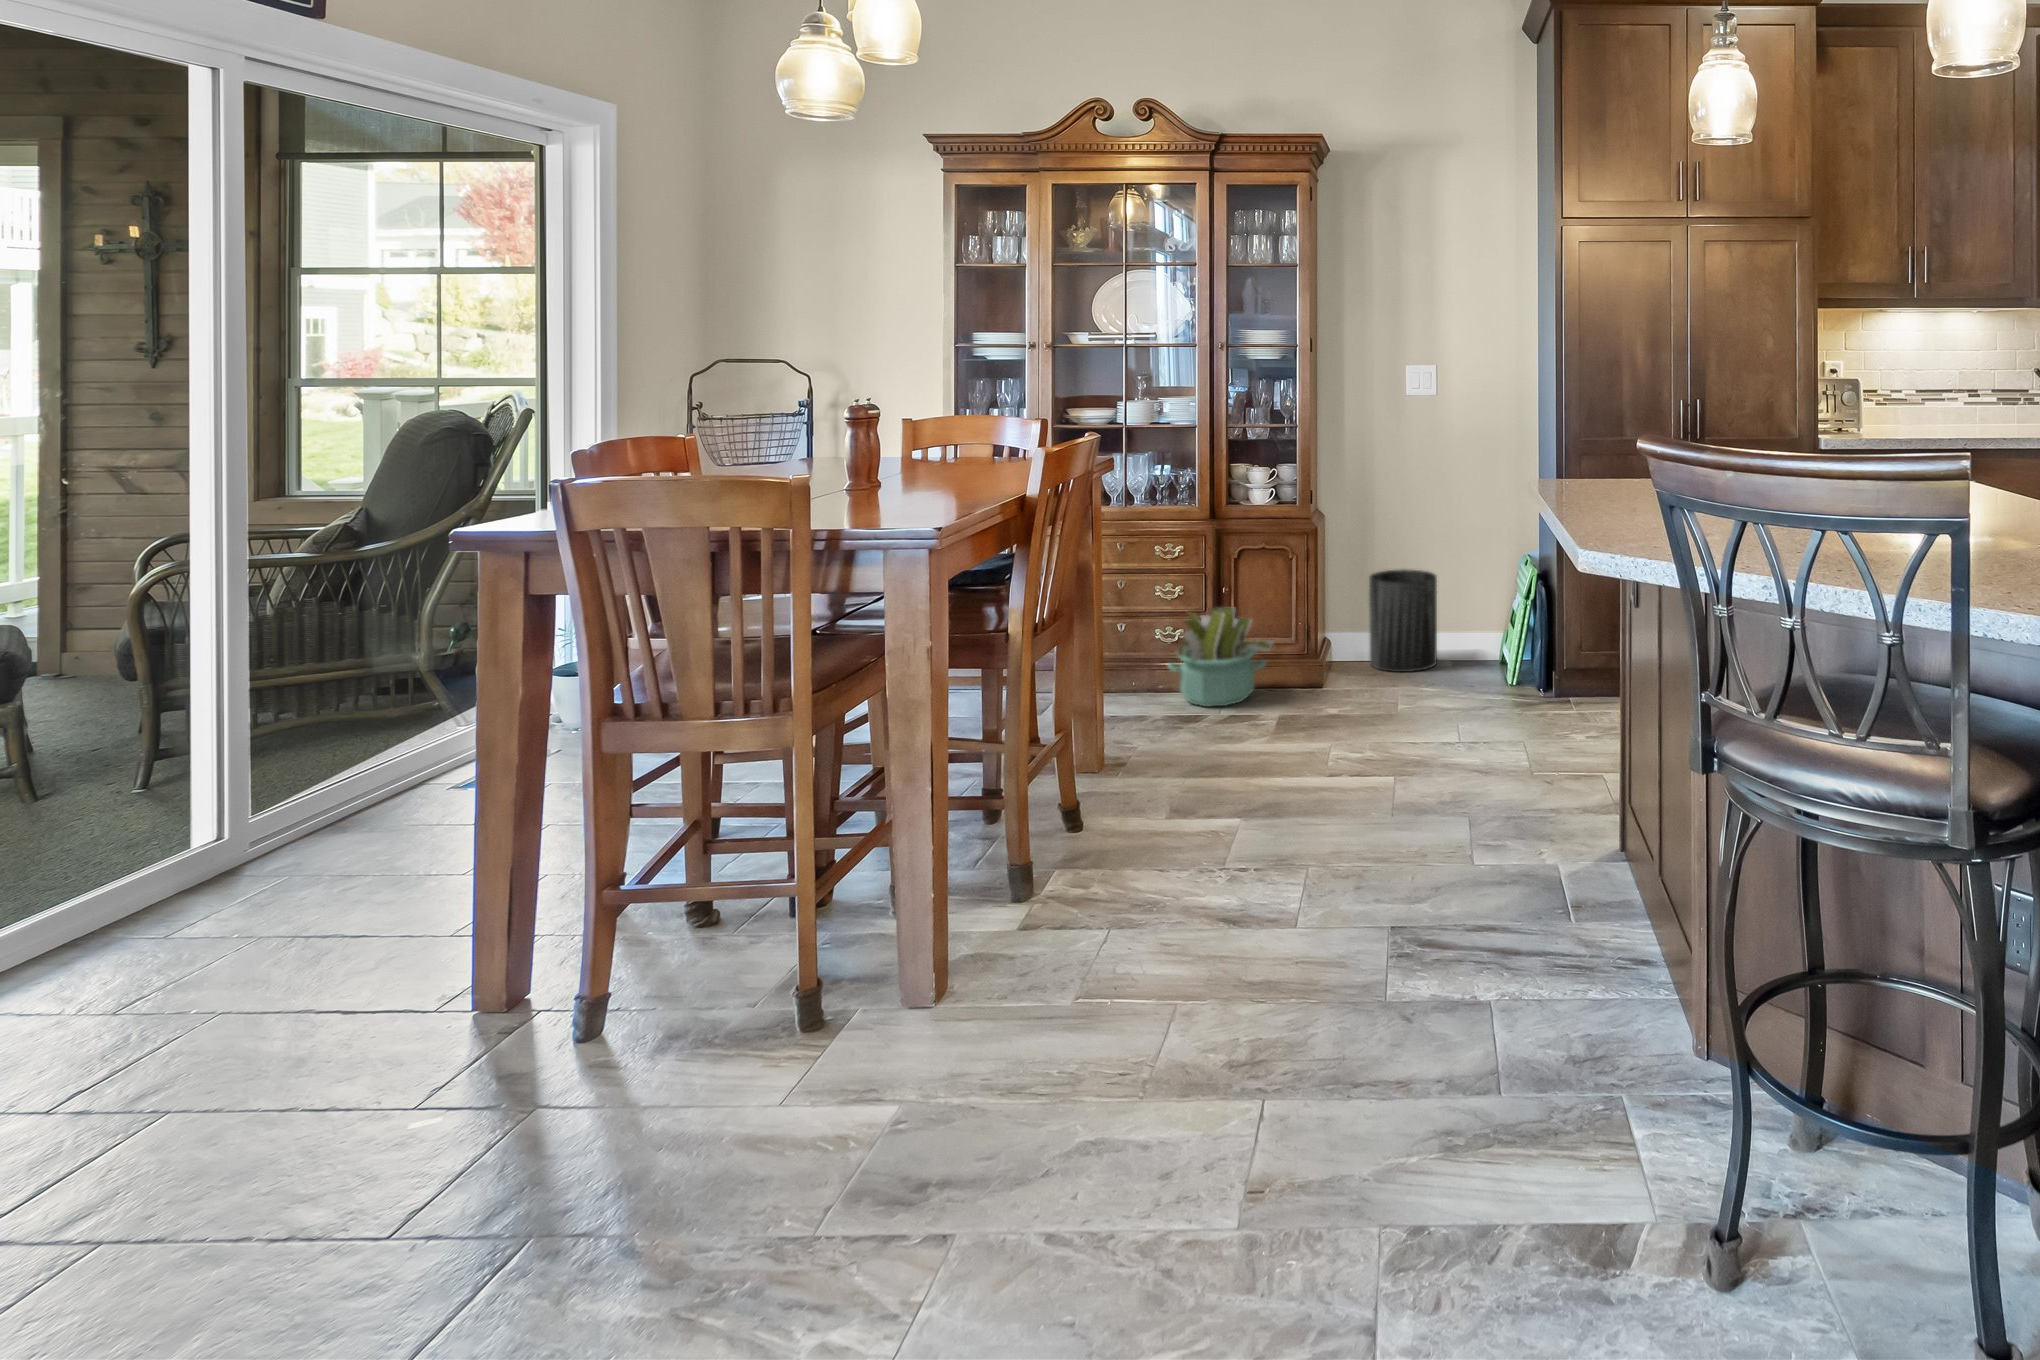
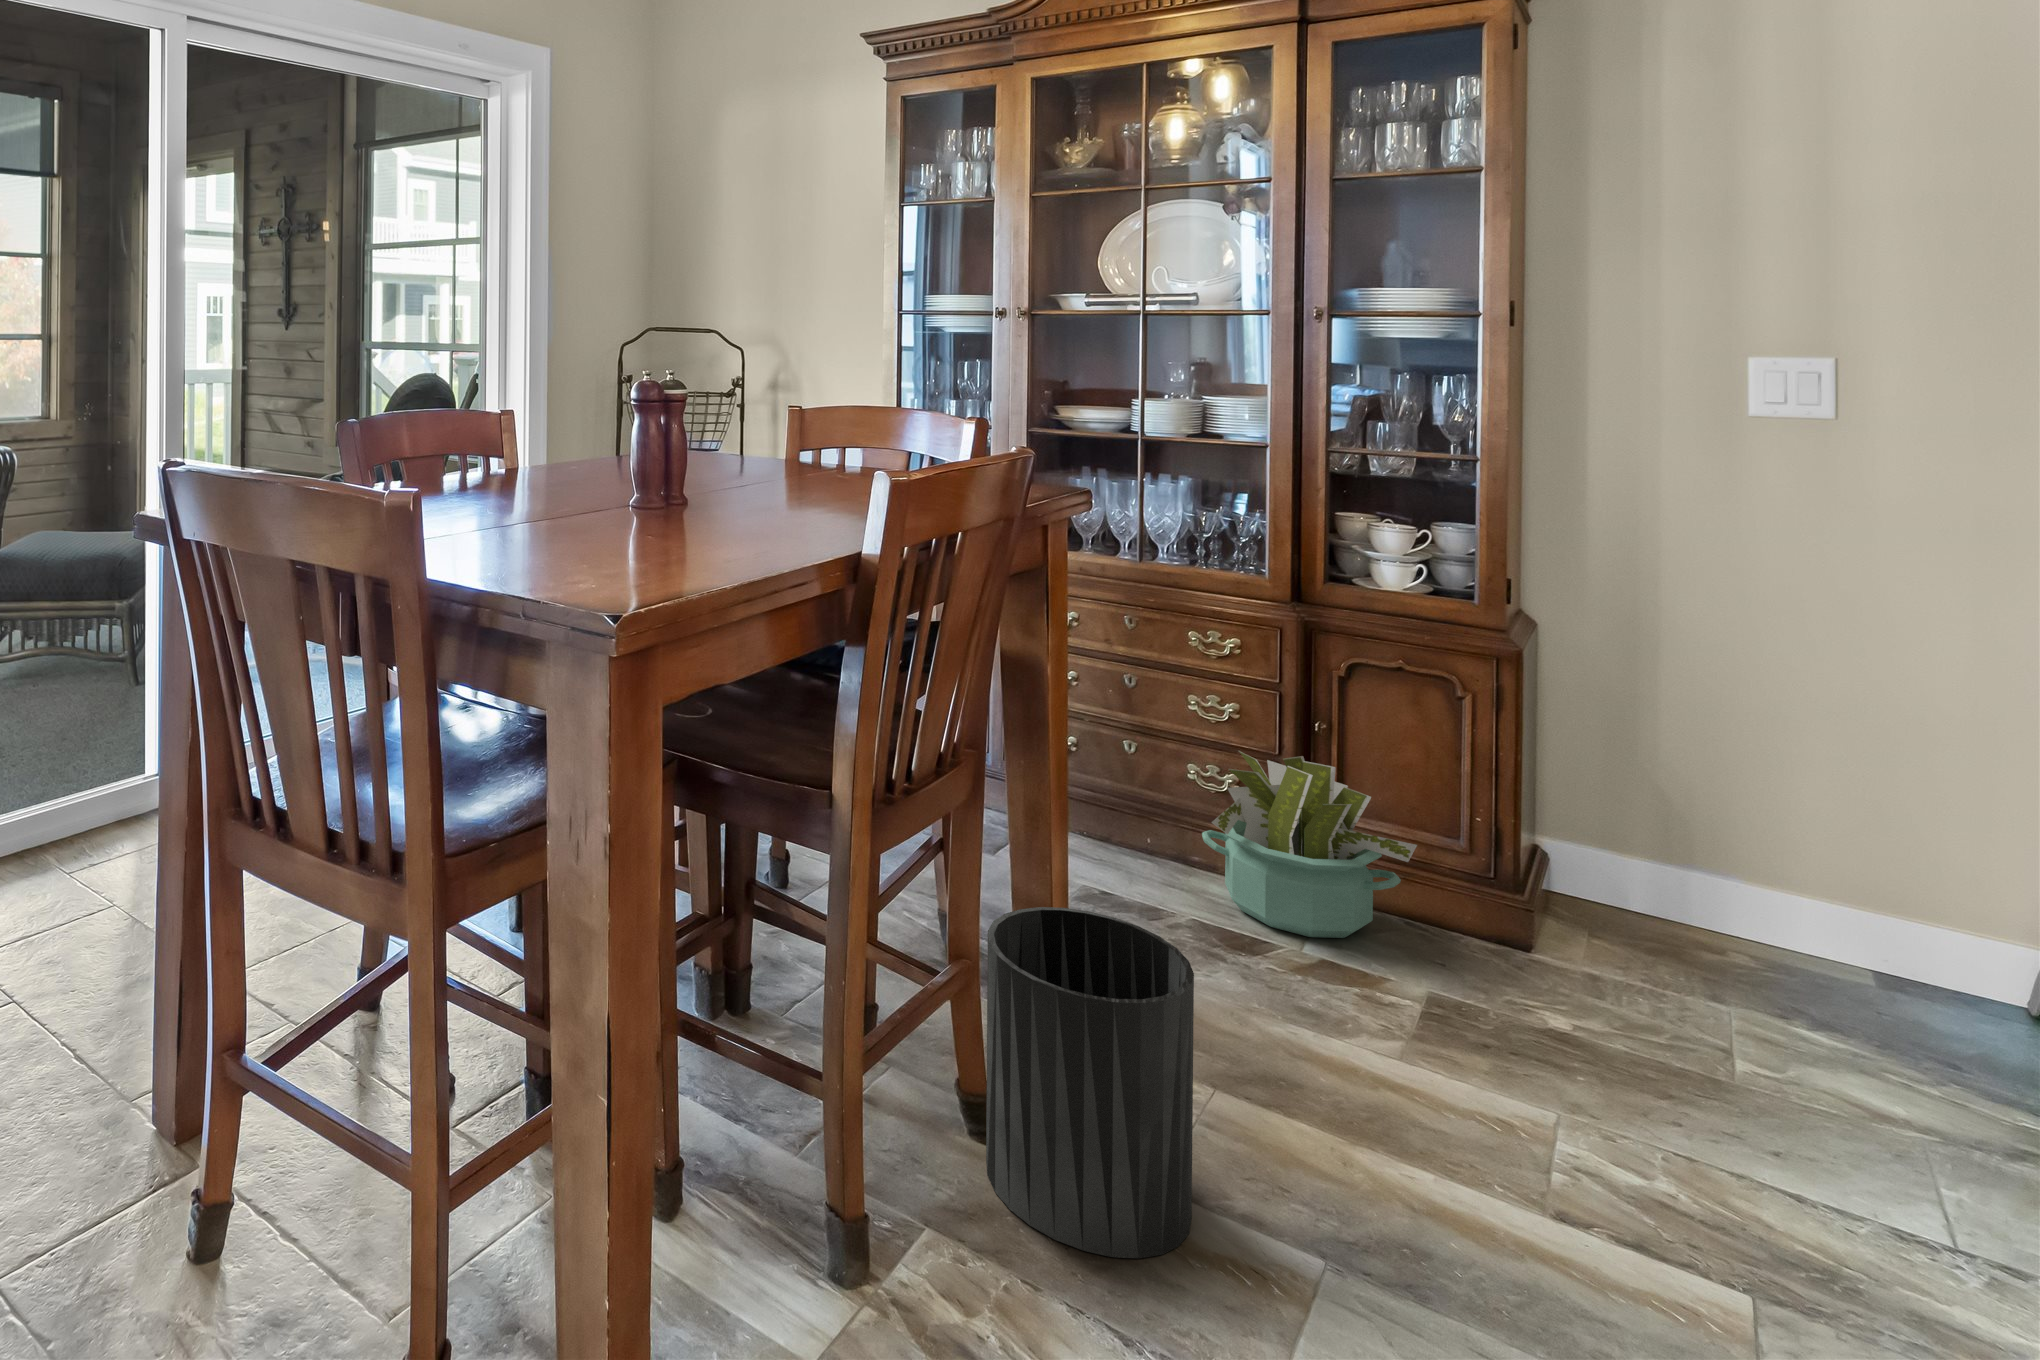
trash can: present [1369,569,1437,672] -> present [986,907,1194,1259]

